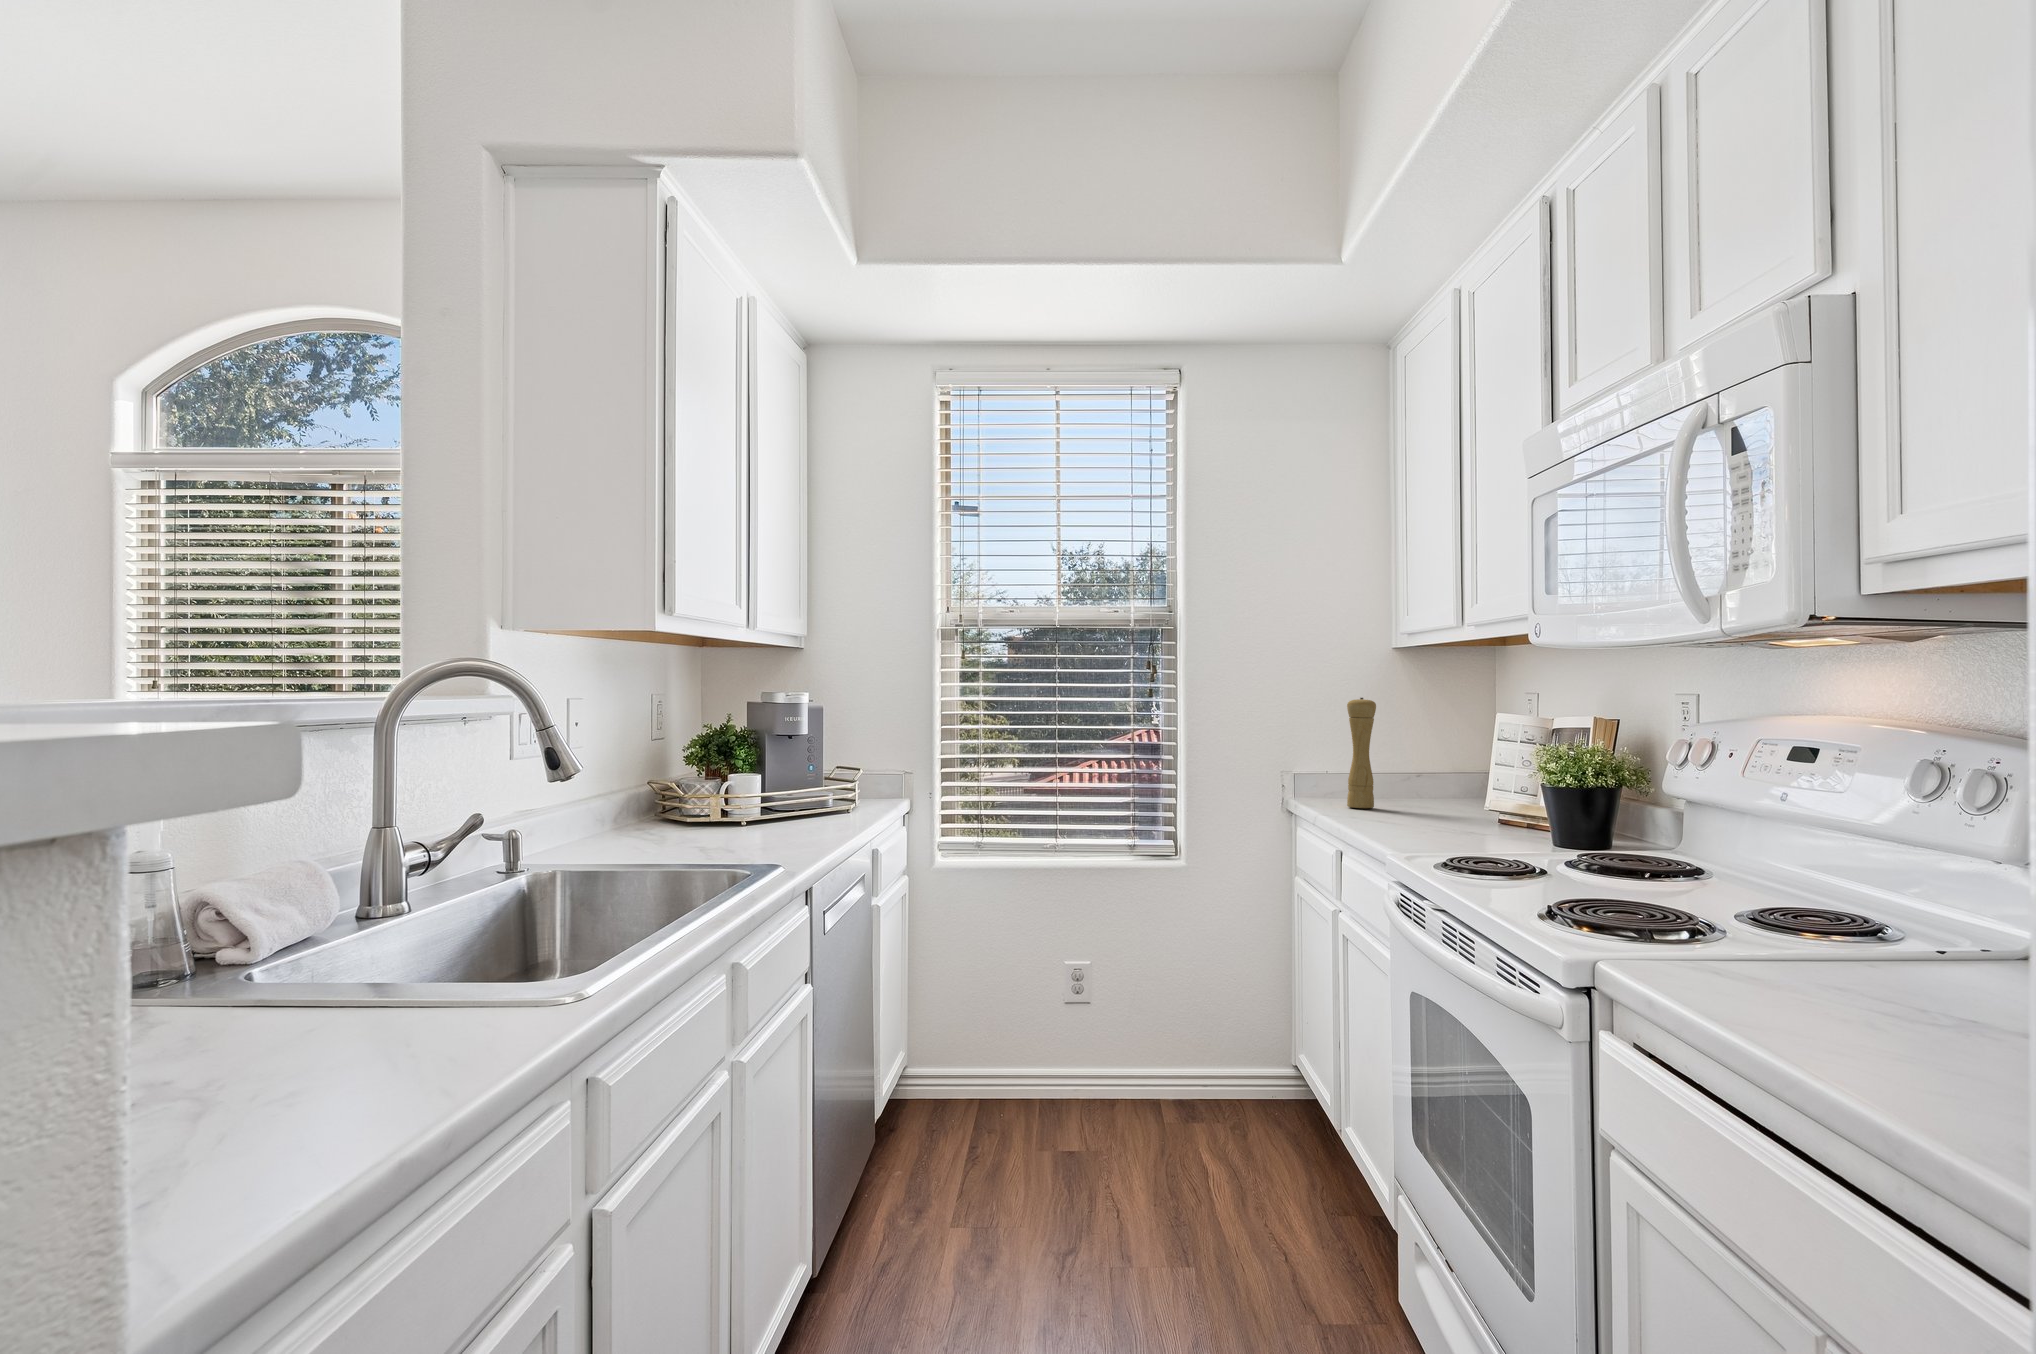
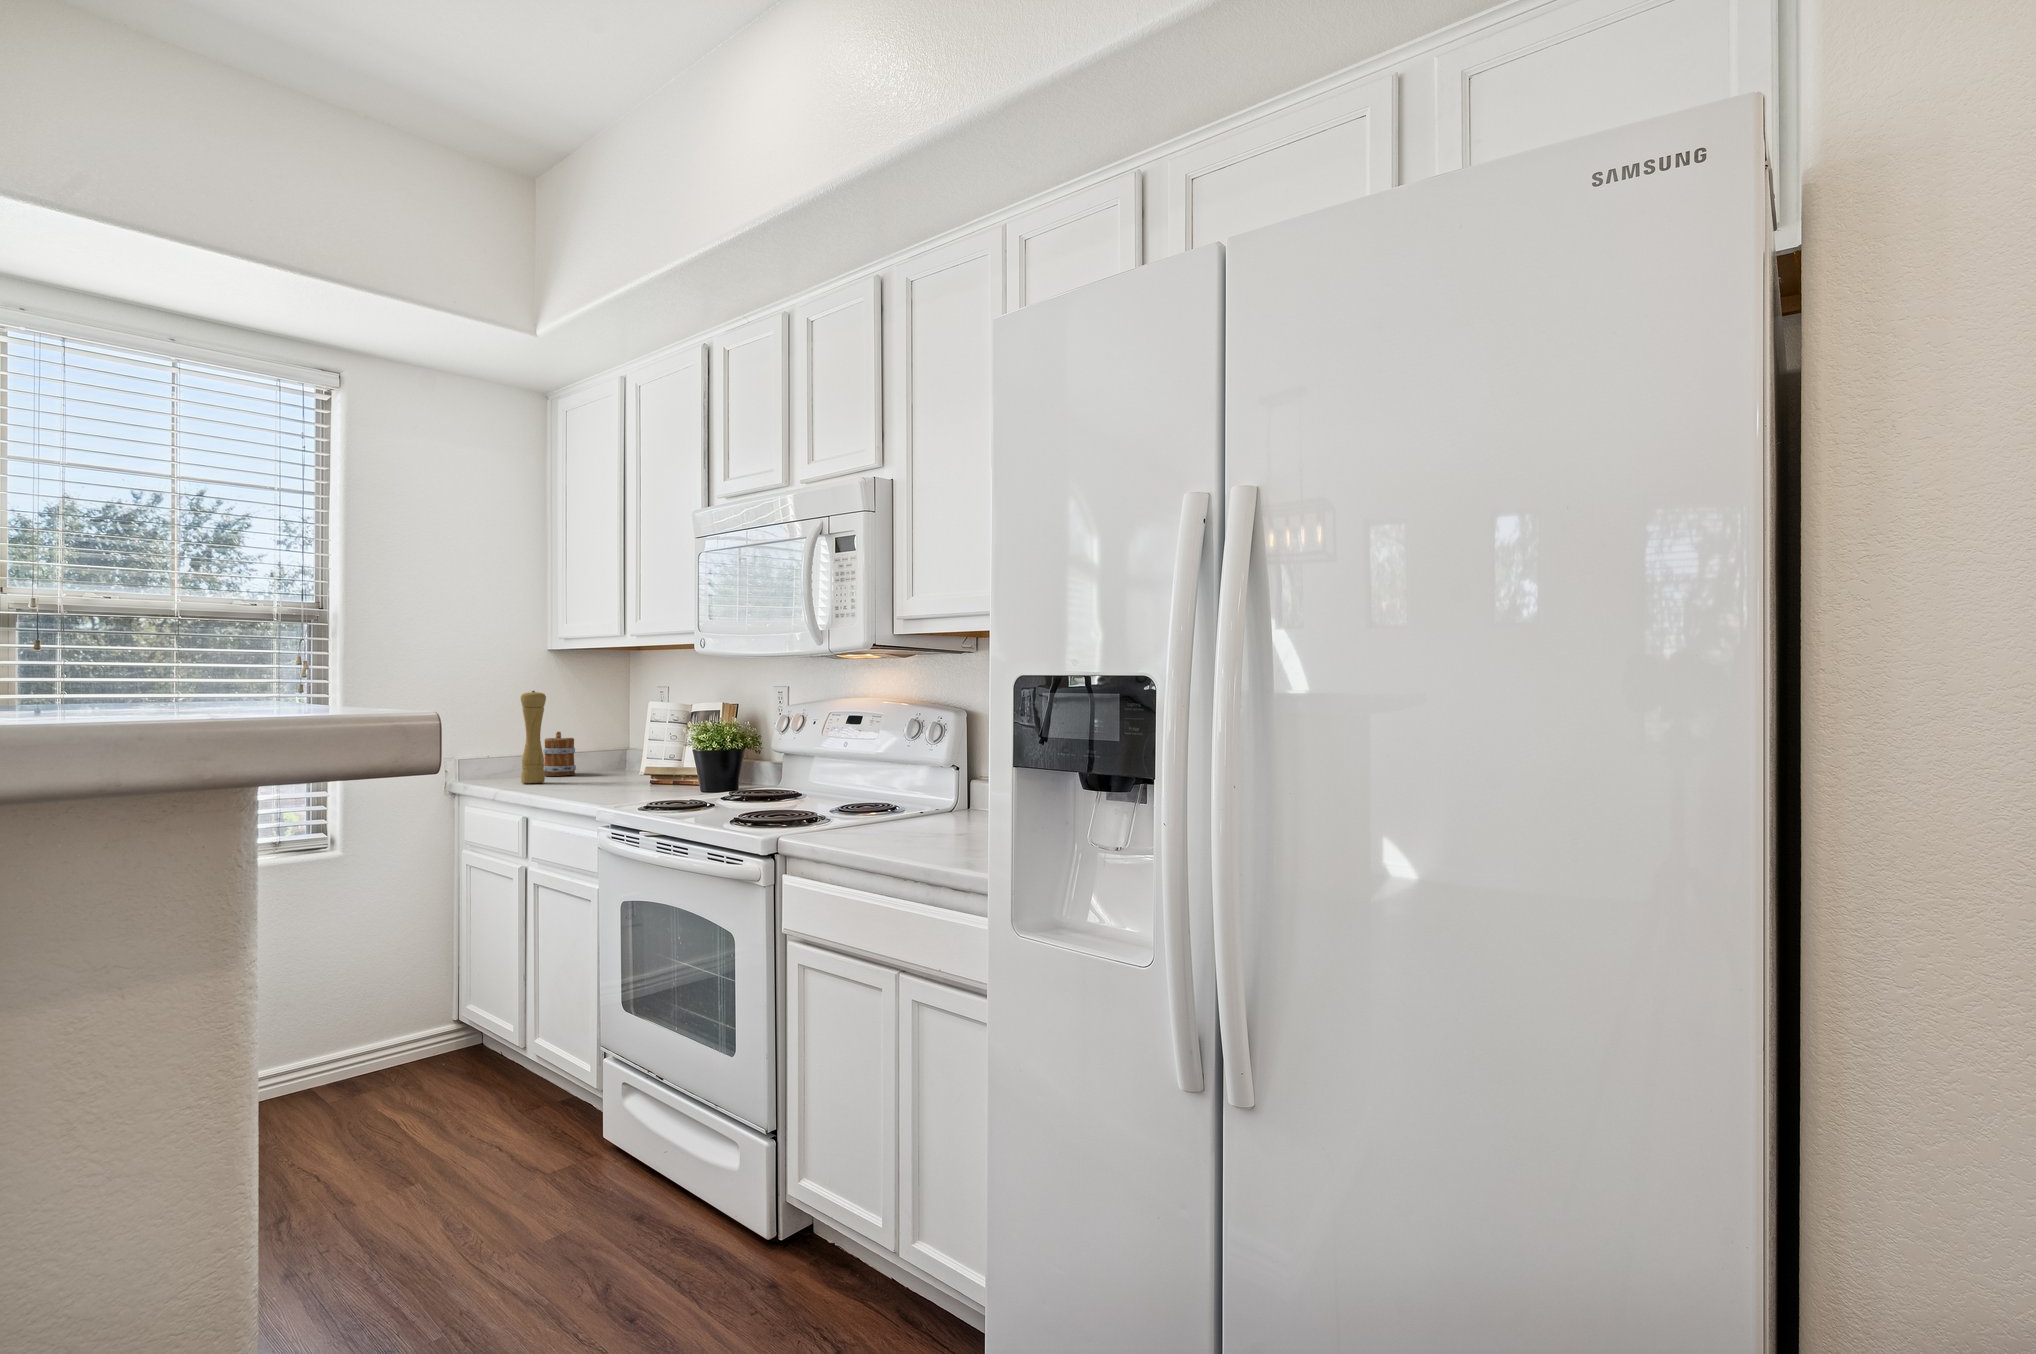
mug: none [1385,748,1425,801] -> present [543,732,576,776]

